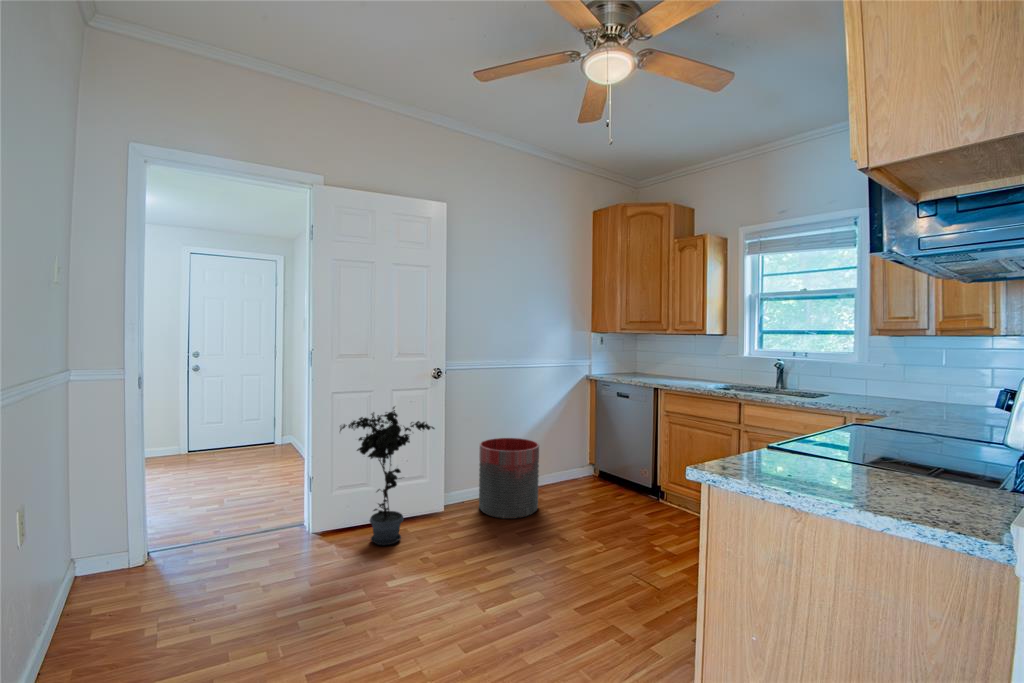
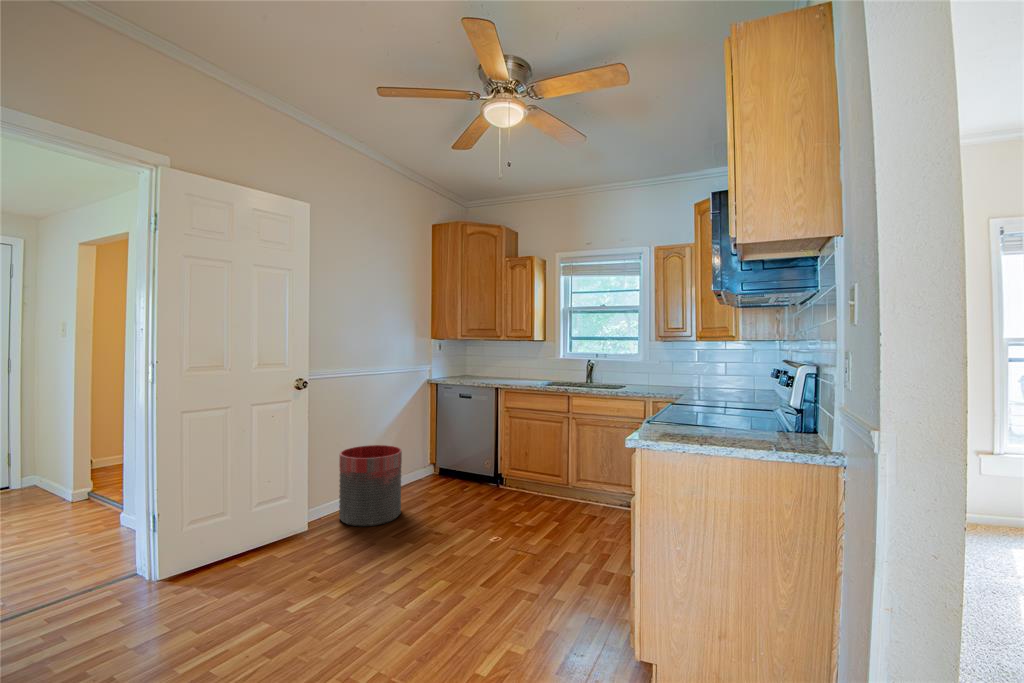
potted plant: present [340,407,435,545] -> none [198,420,311,577]

